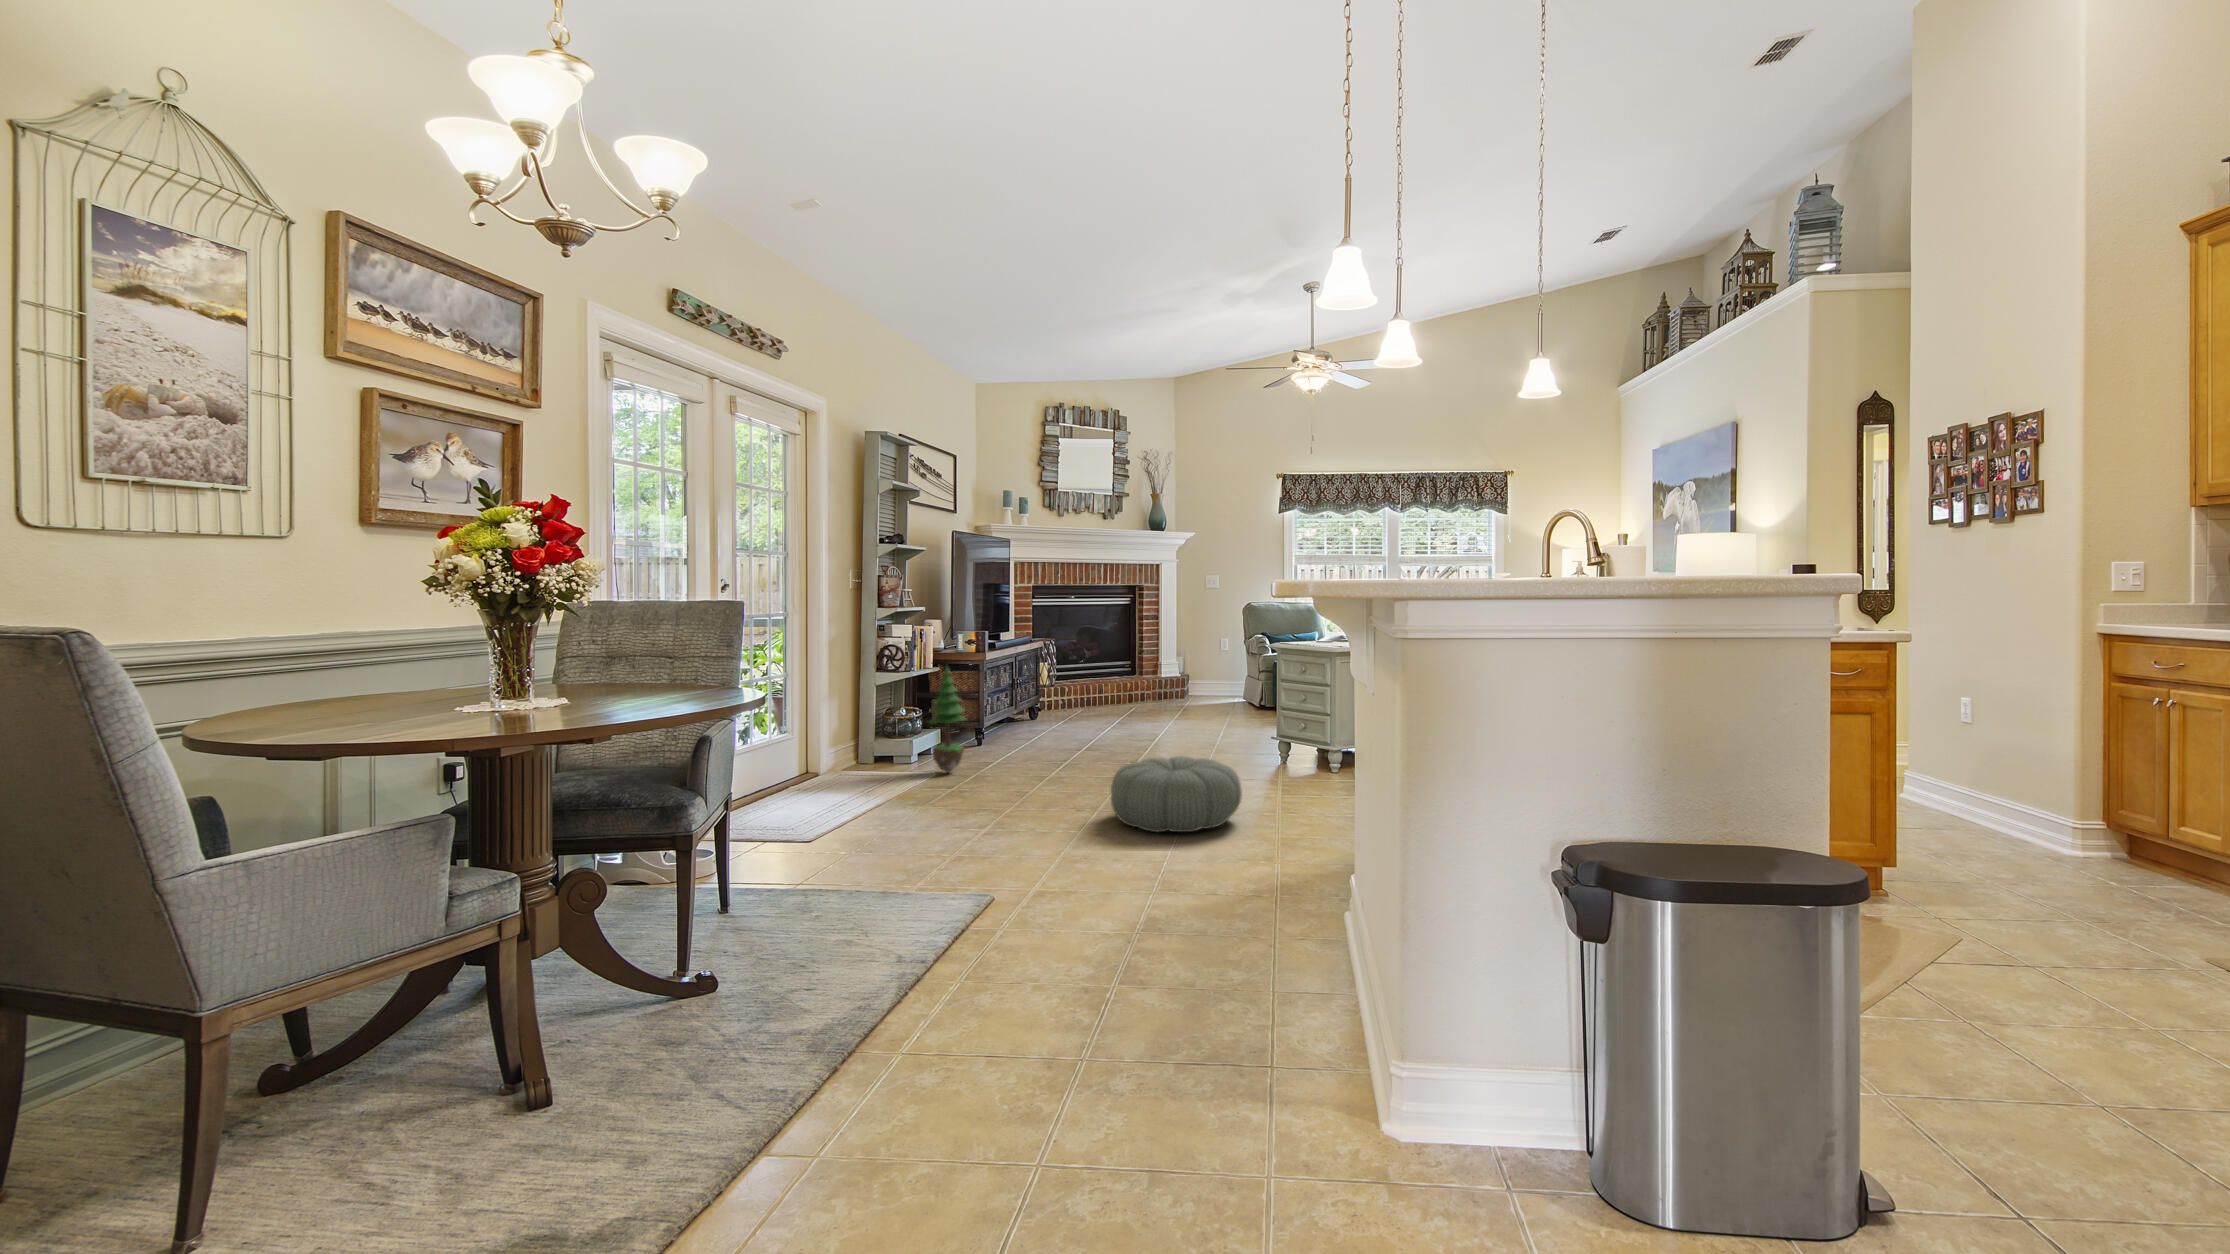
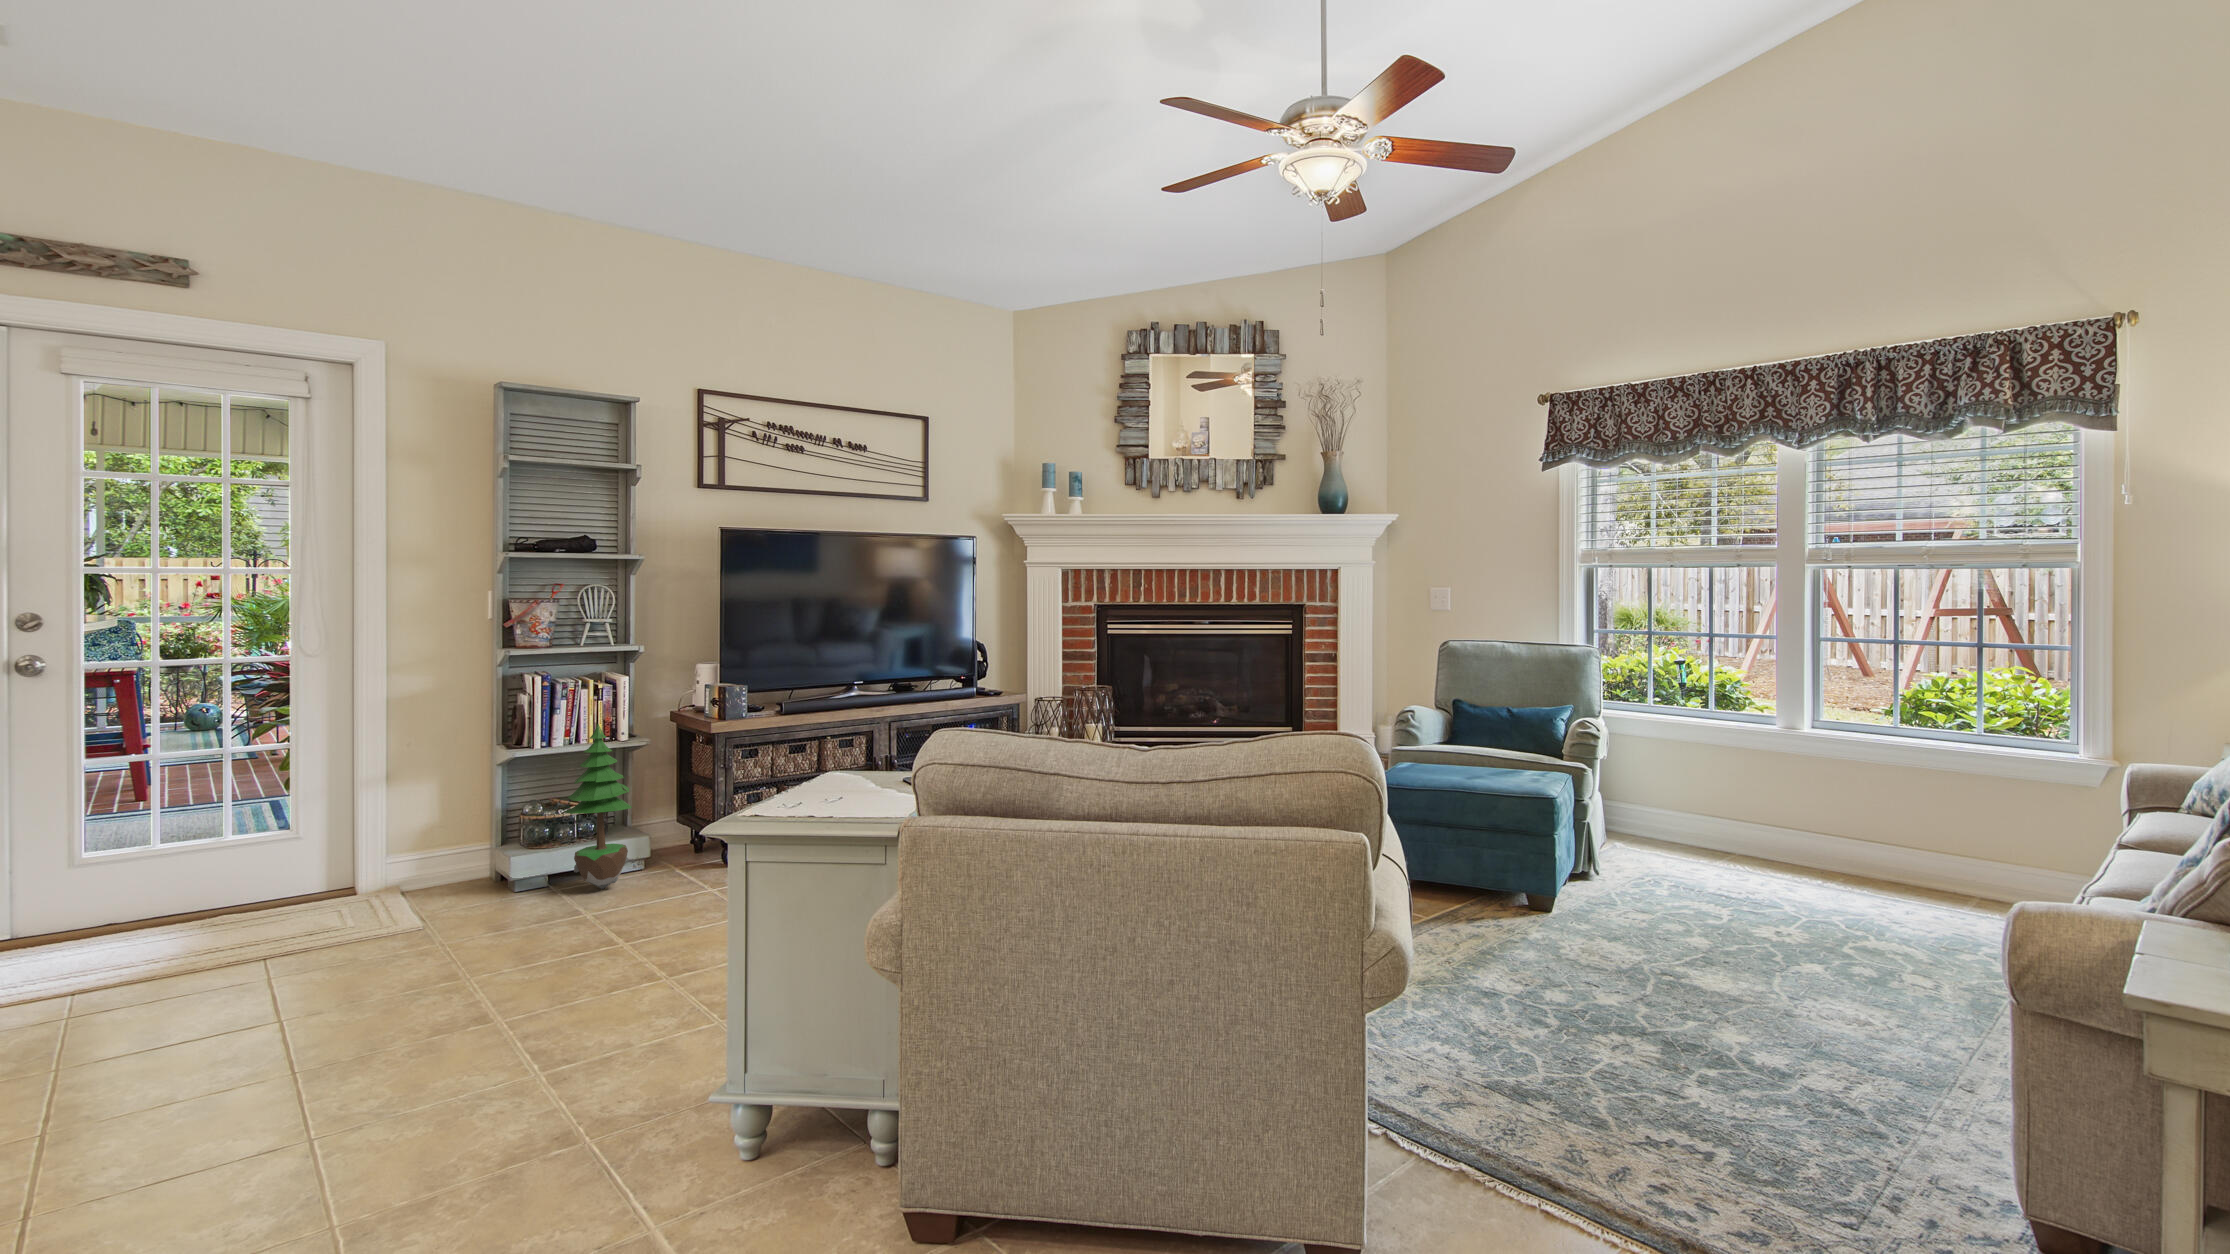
pouf: present [1111,756,1242,832] -> none [147,956,506,1161]

